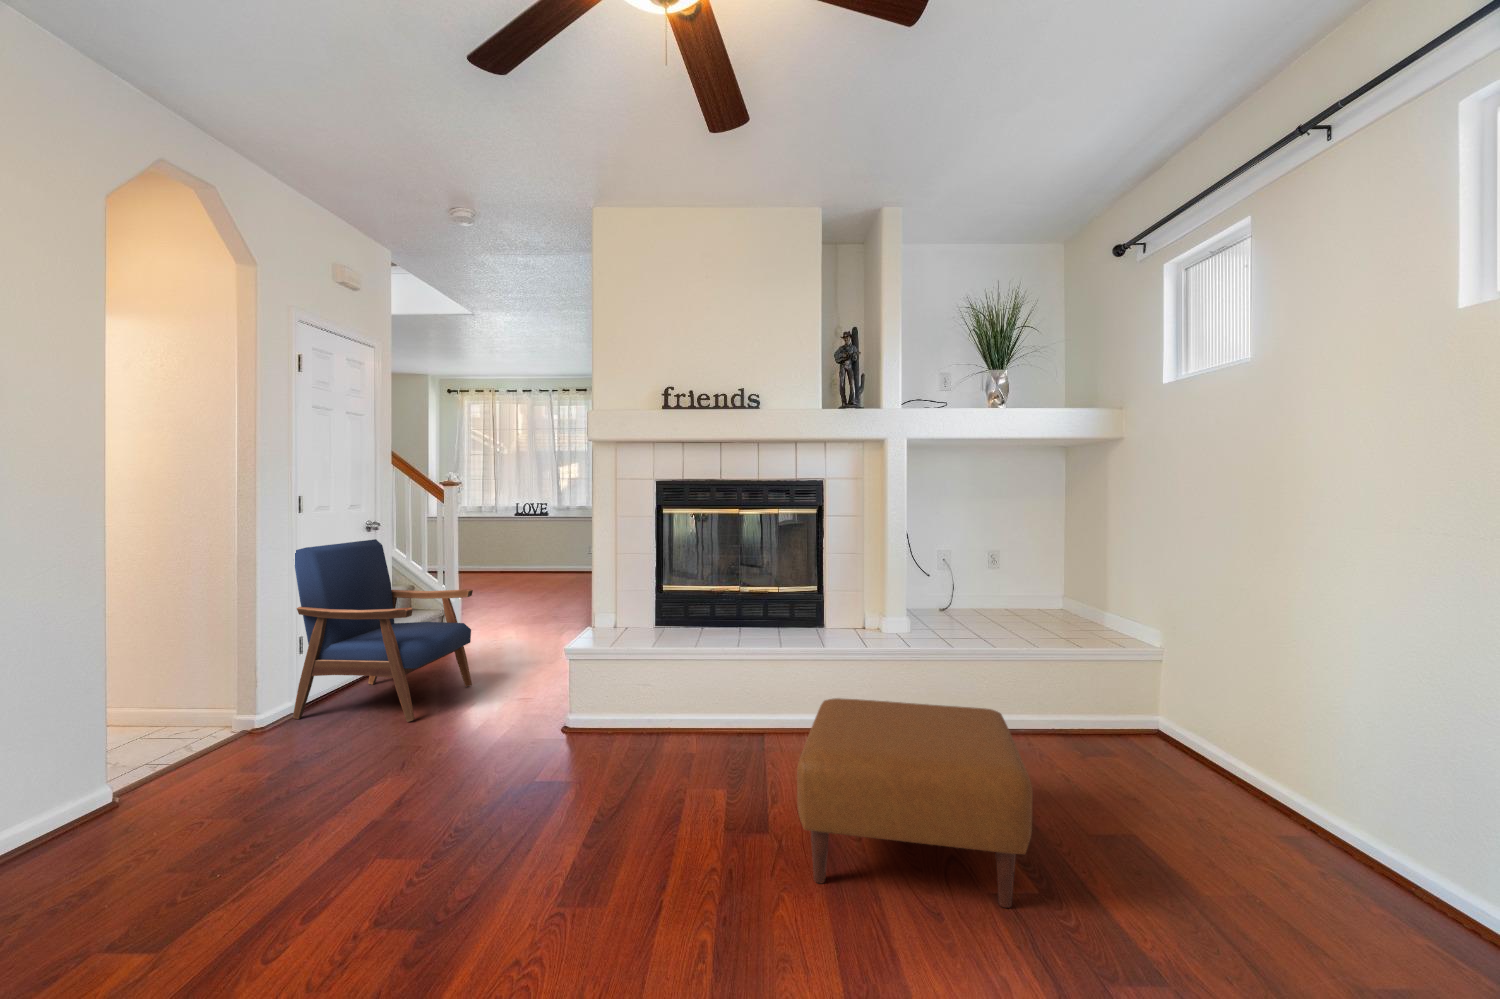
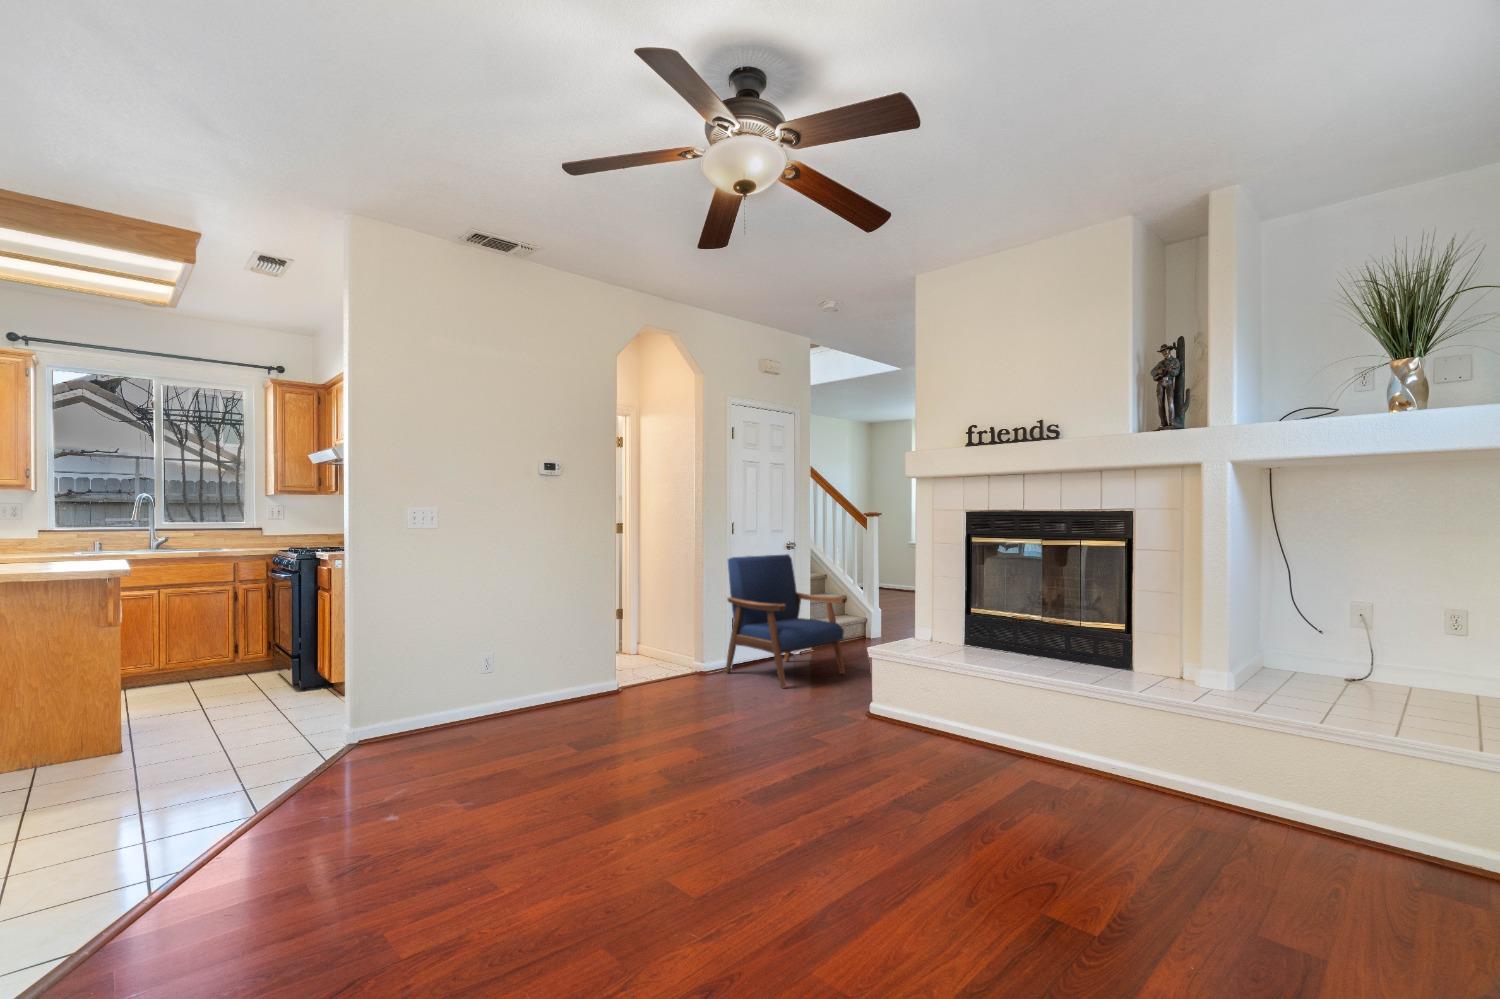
ottoman: present [797,698,1032,908] -> none [902,719,1179,931]

